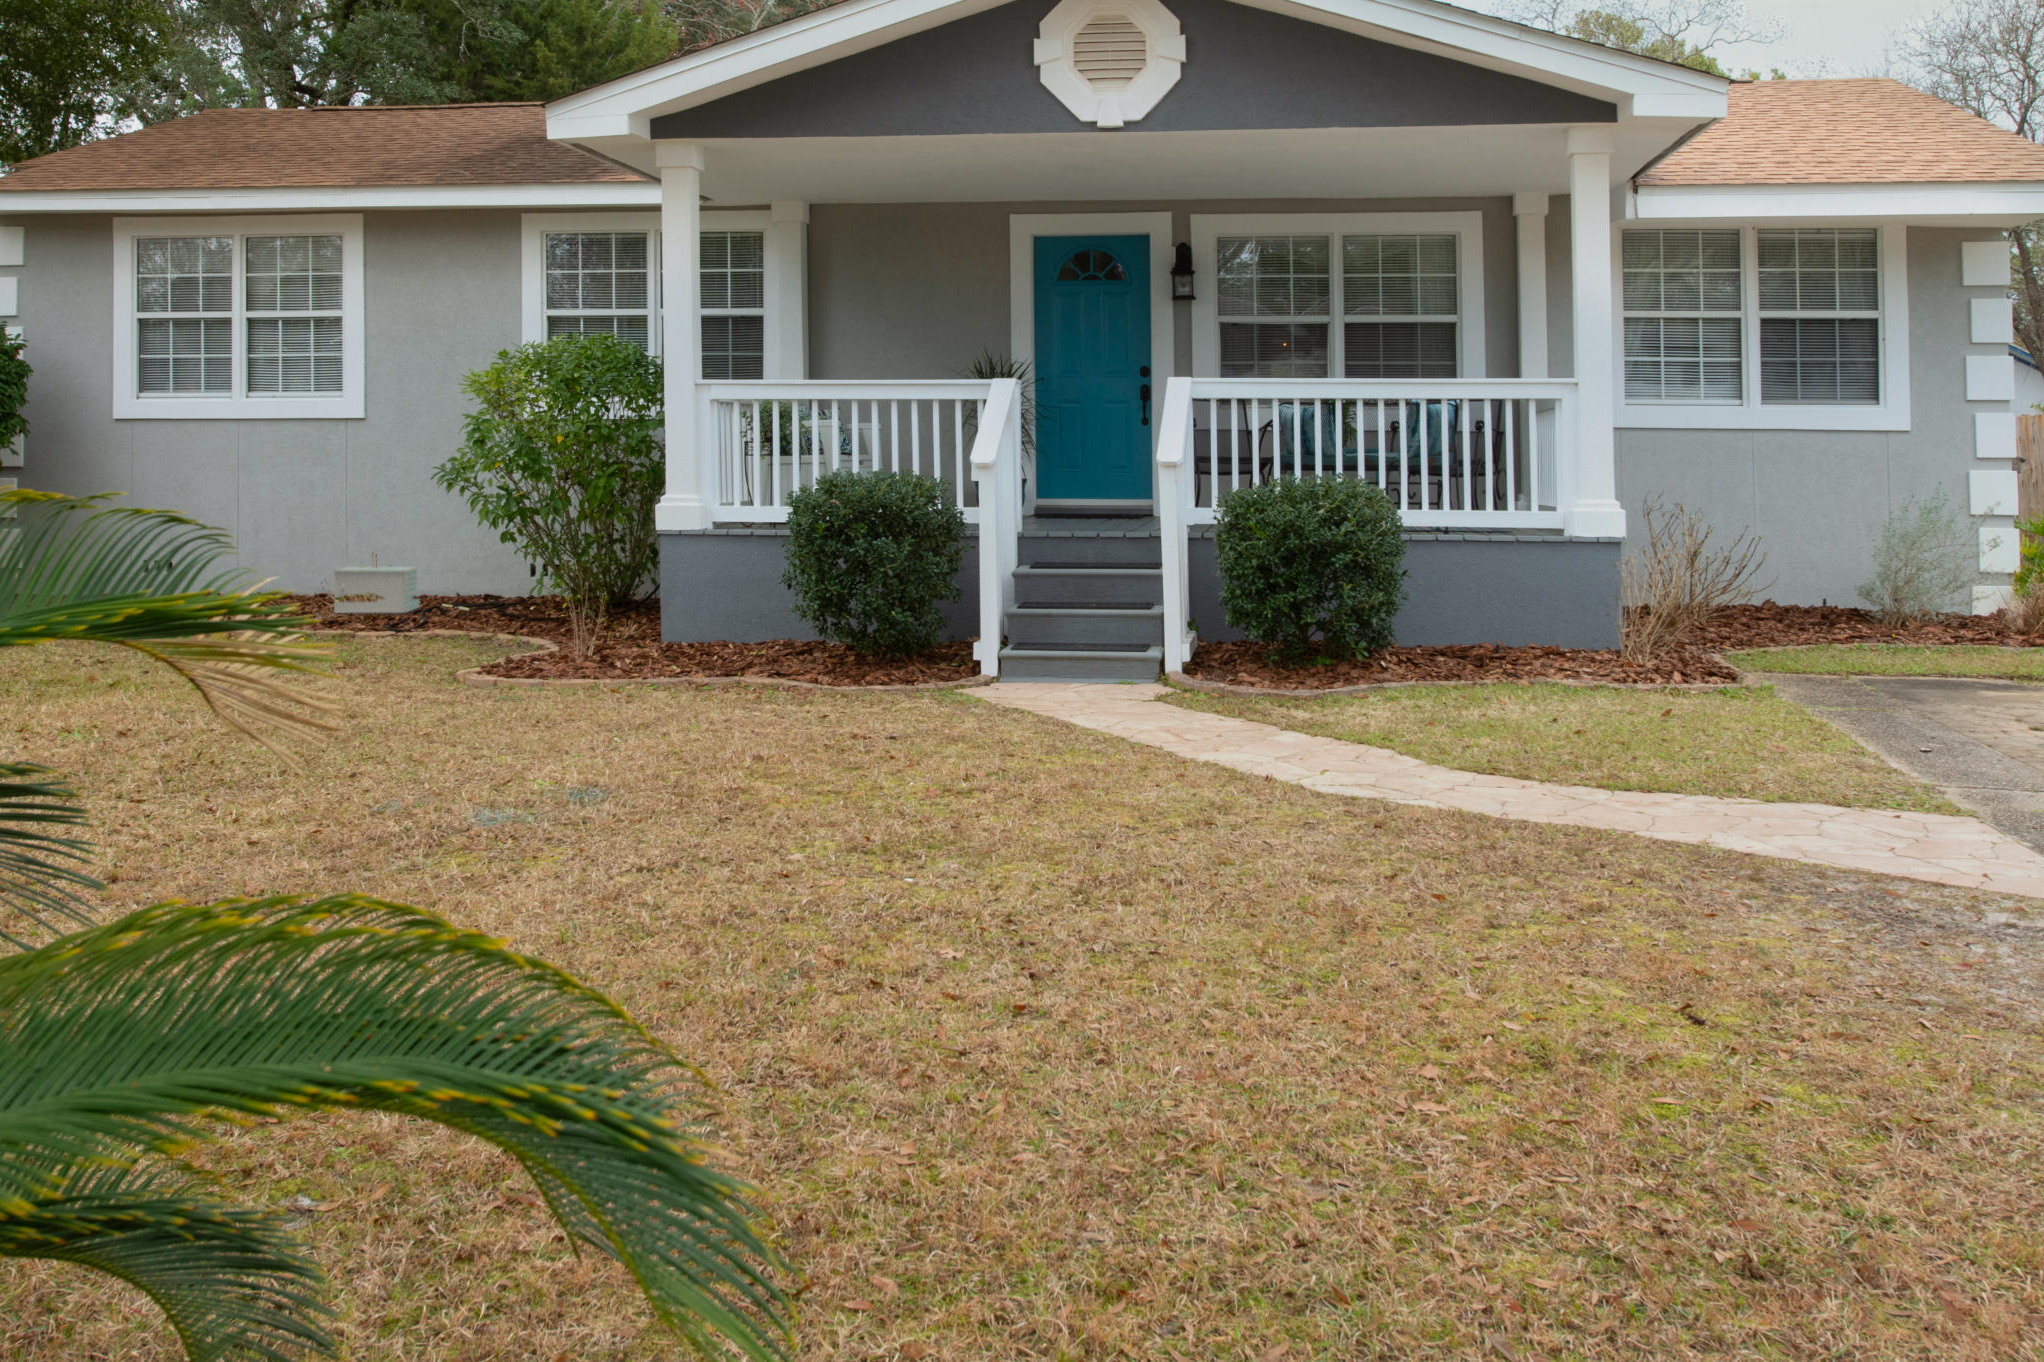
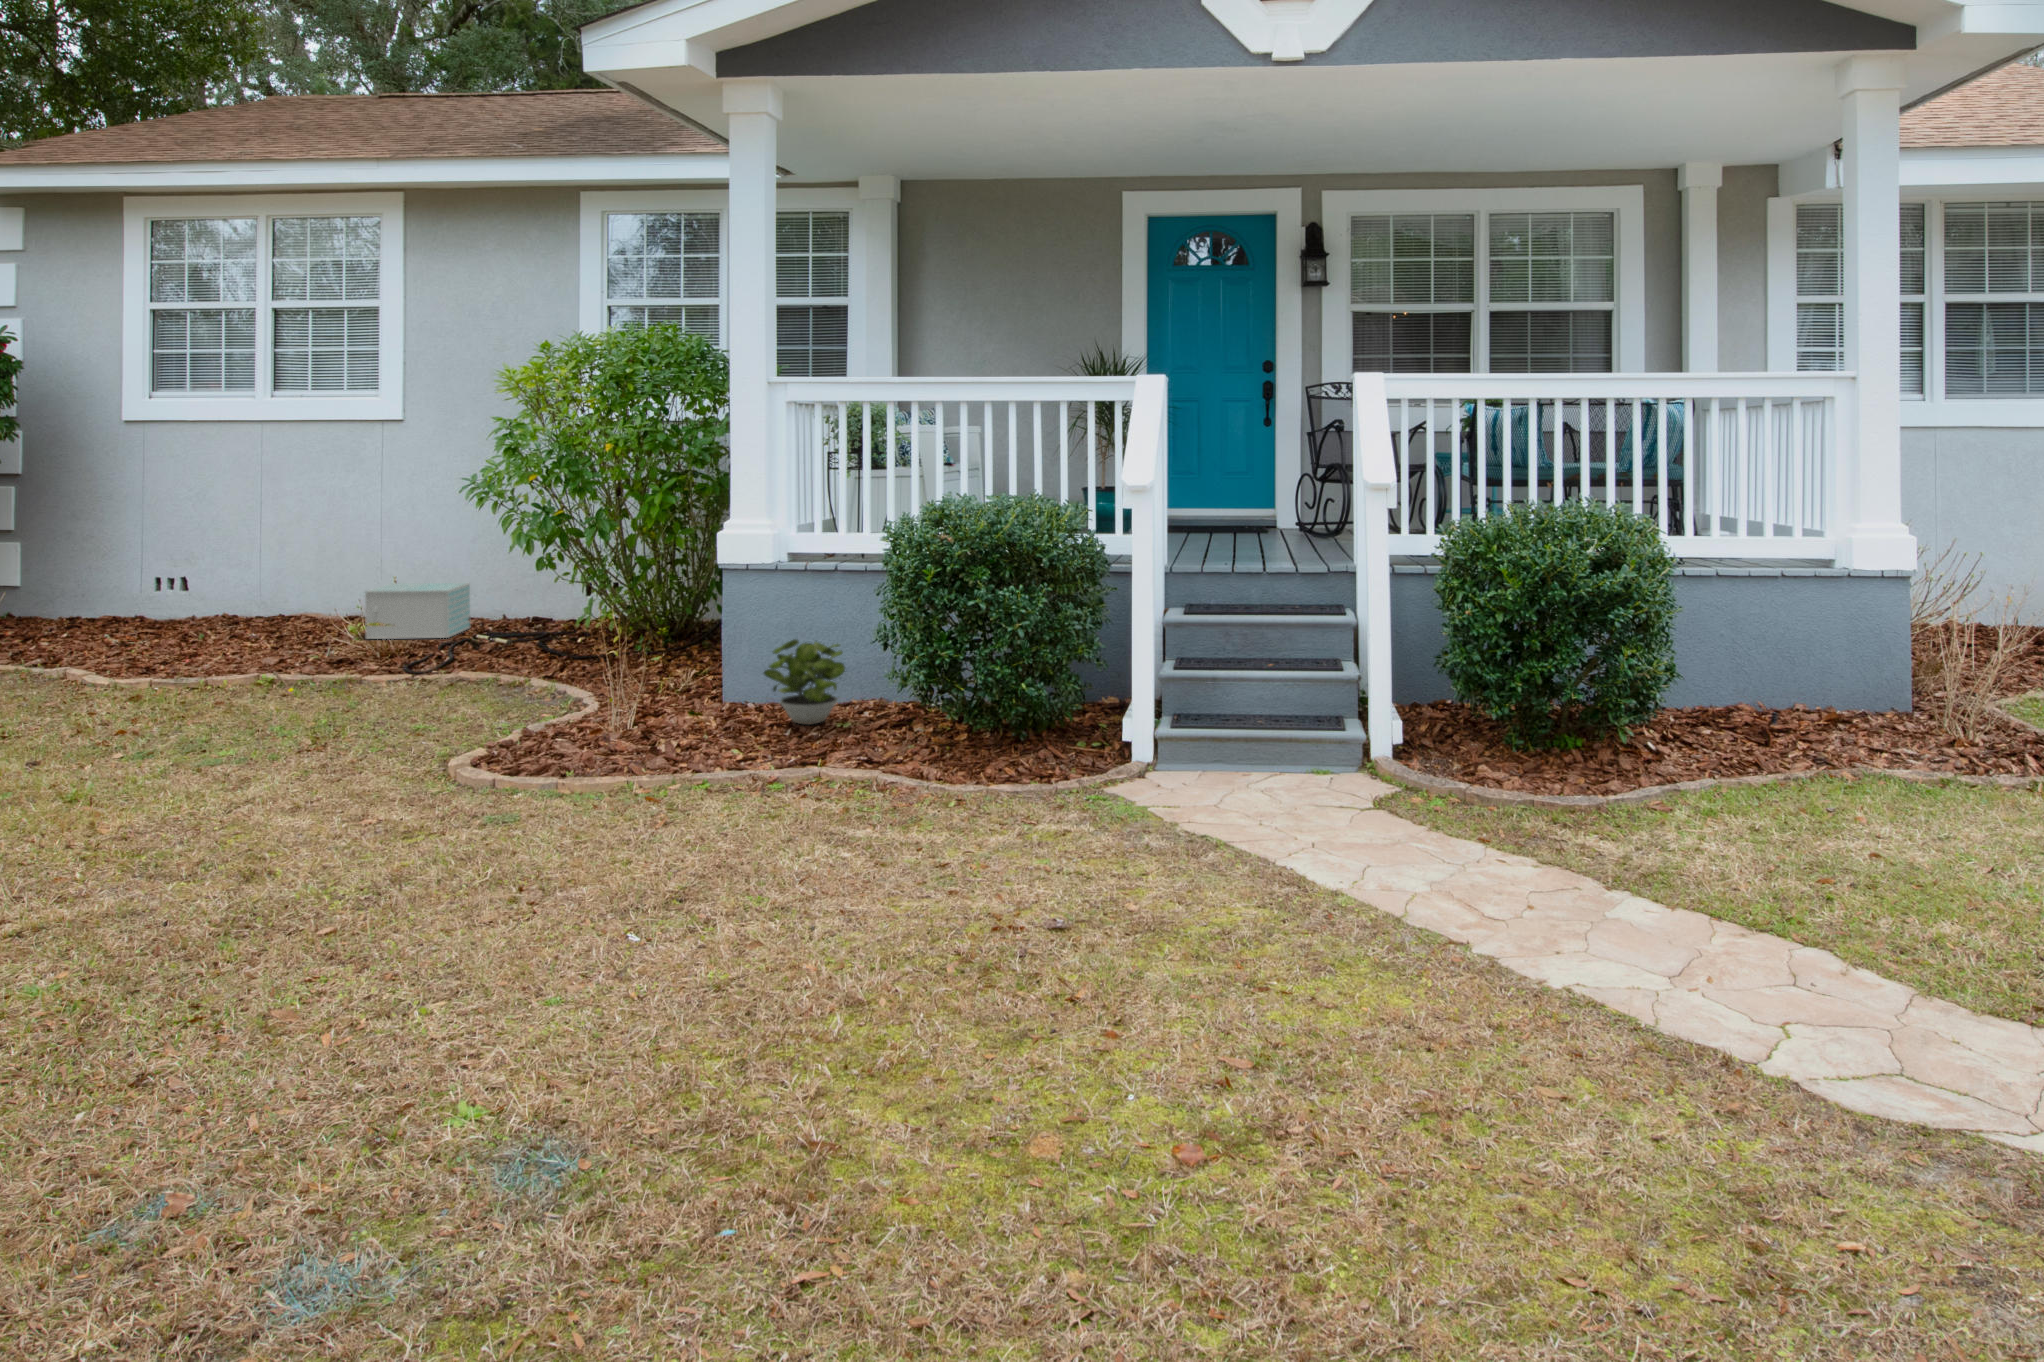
potted plant: none [694,588,758,658] -> present [764,639,845,725]

